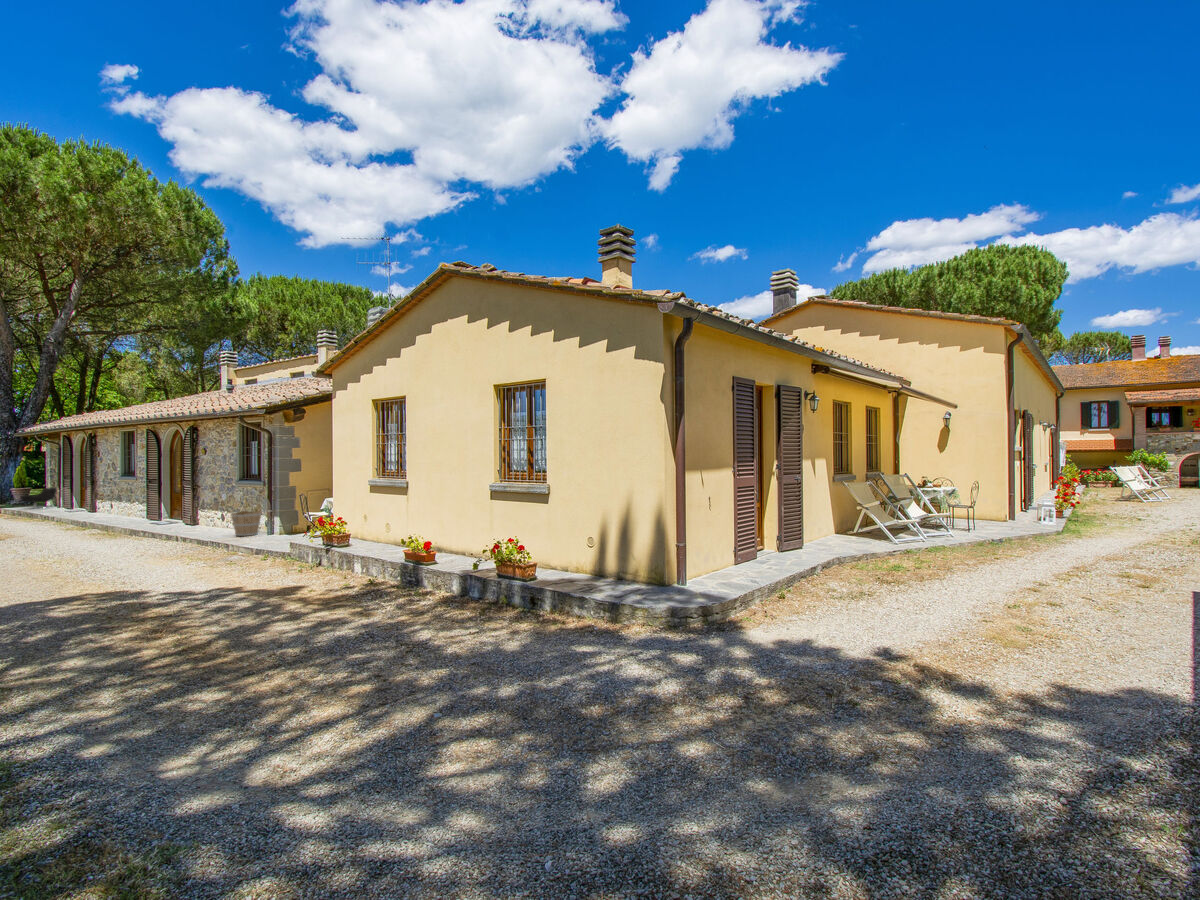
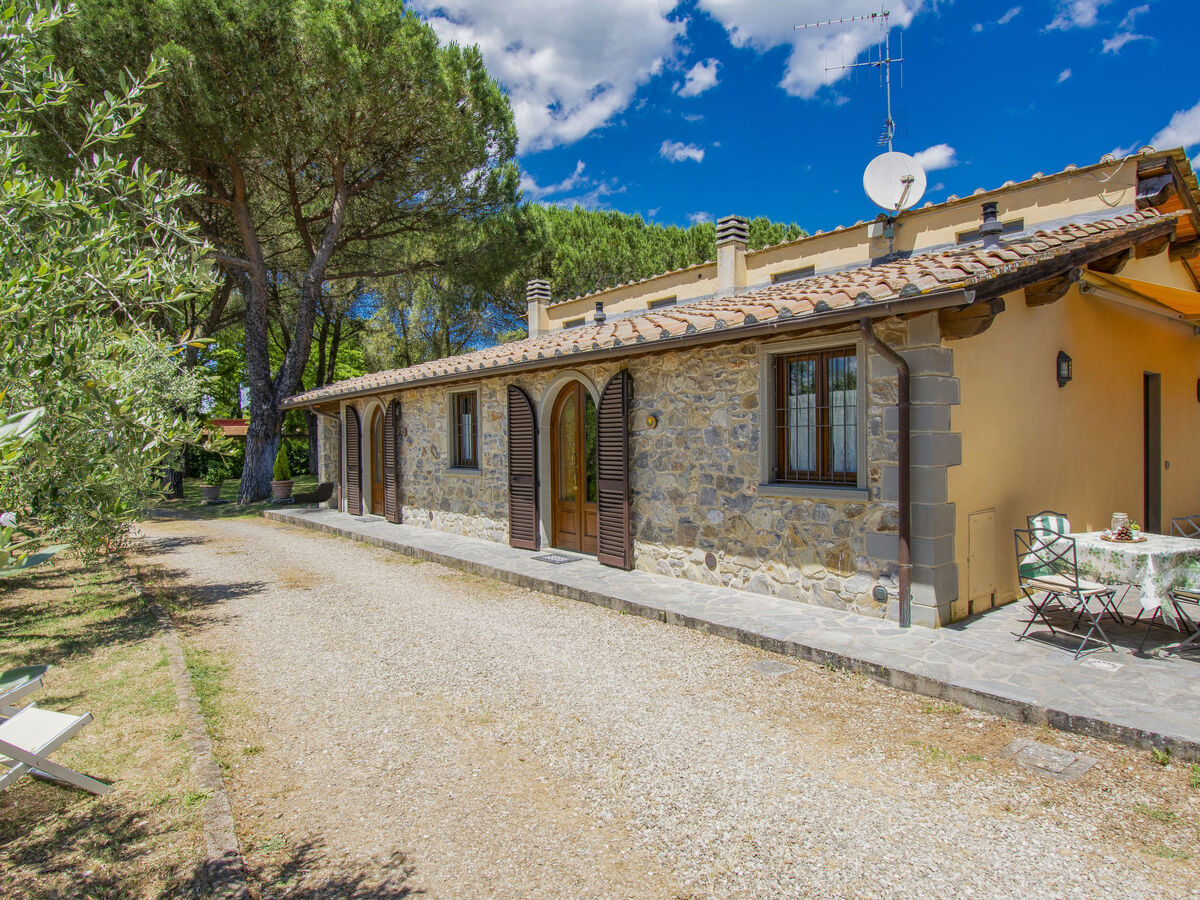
wooden bucket: present [231,511,262,536] -> none [800,559,870,625]

